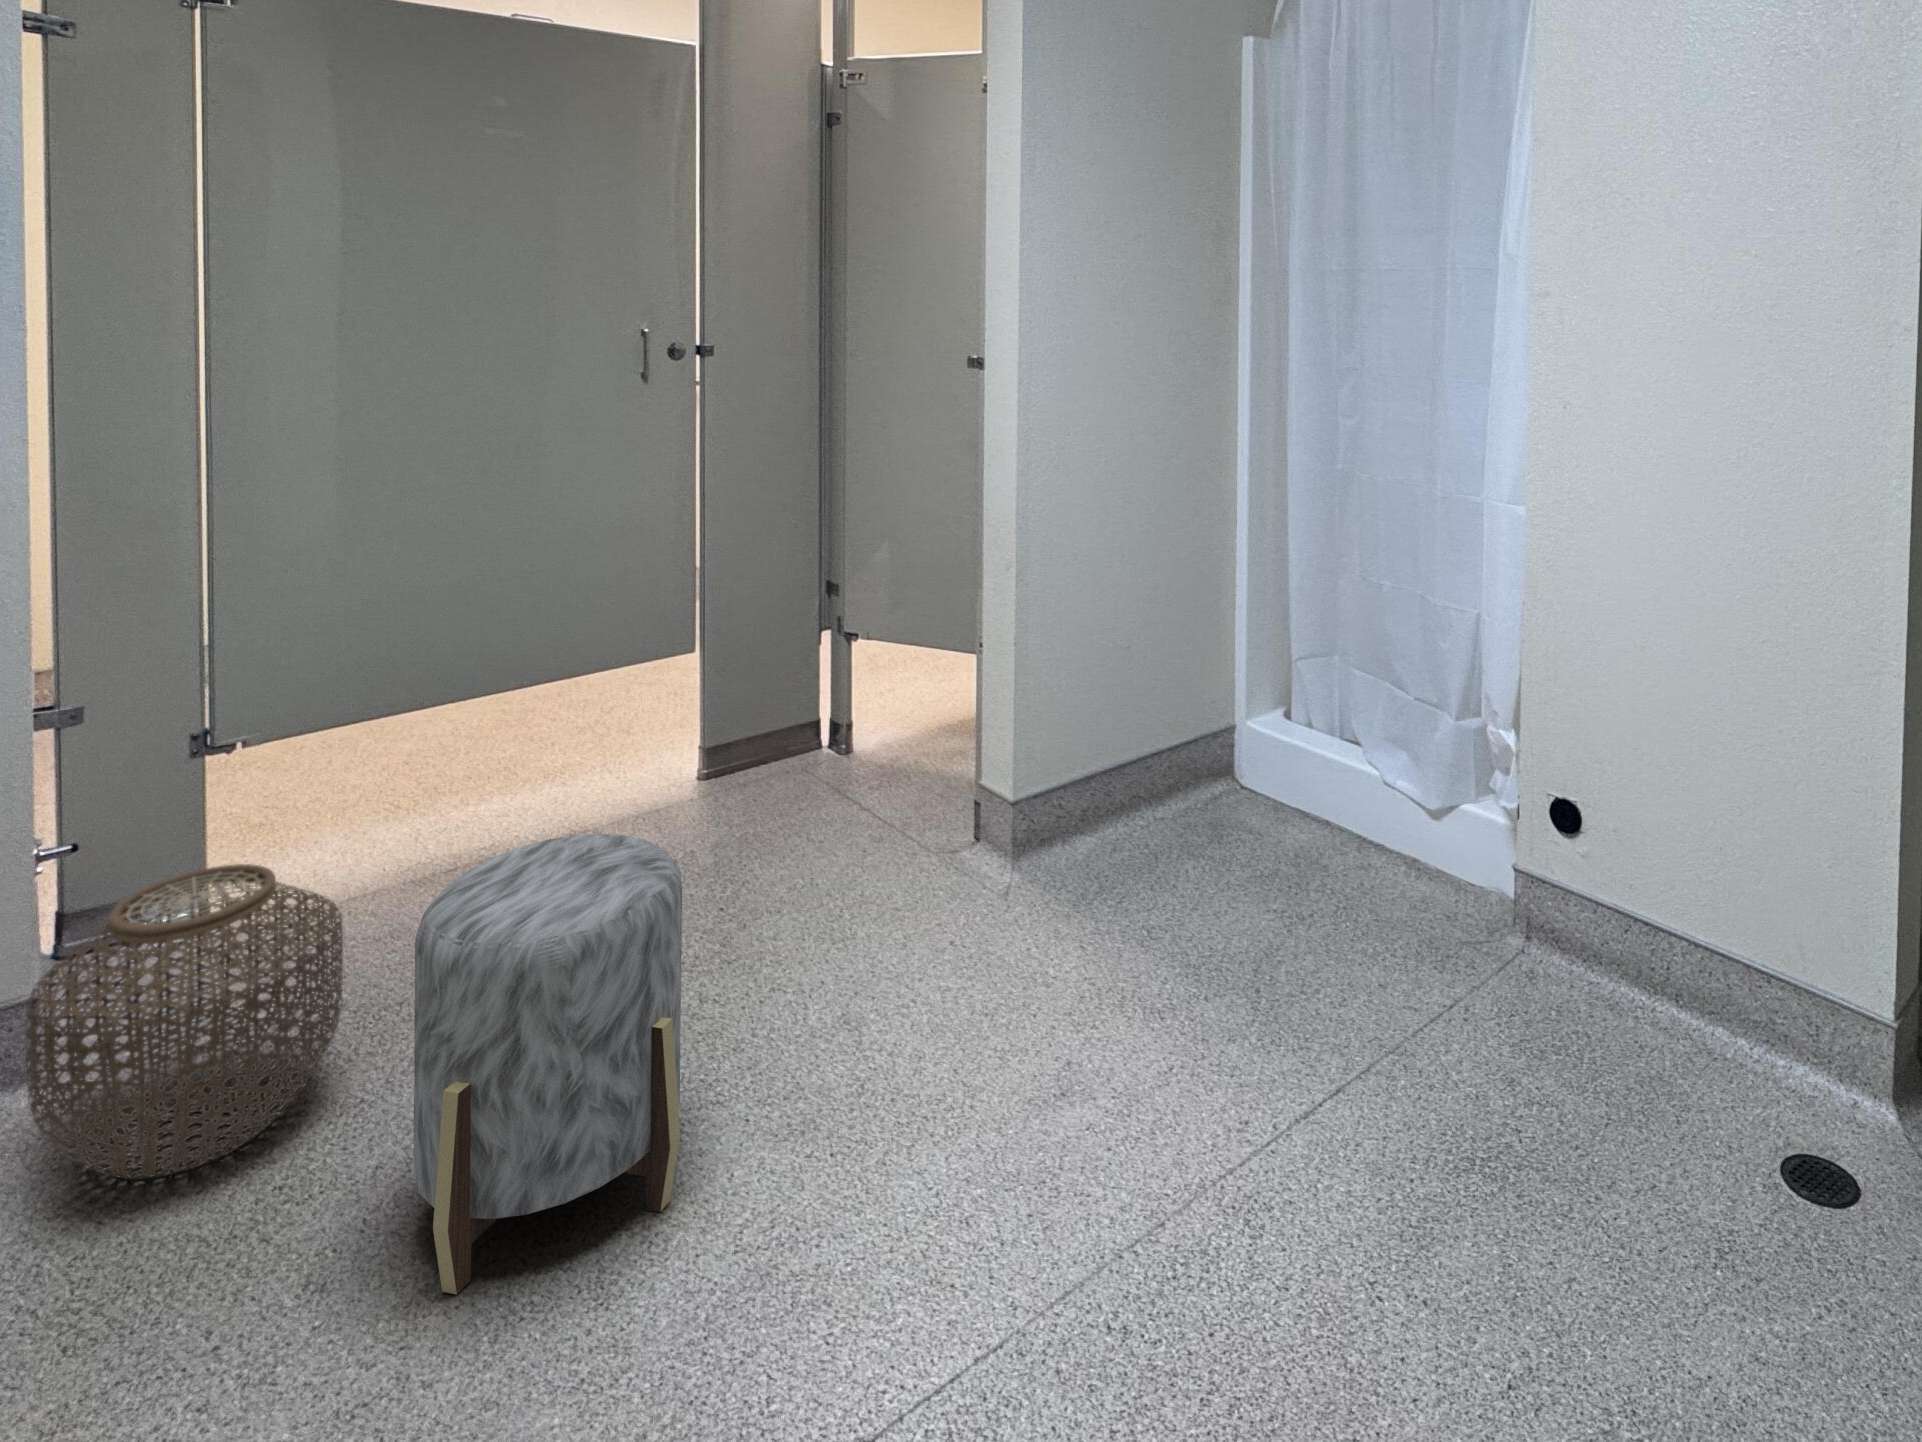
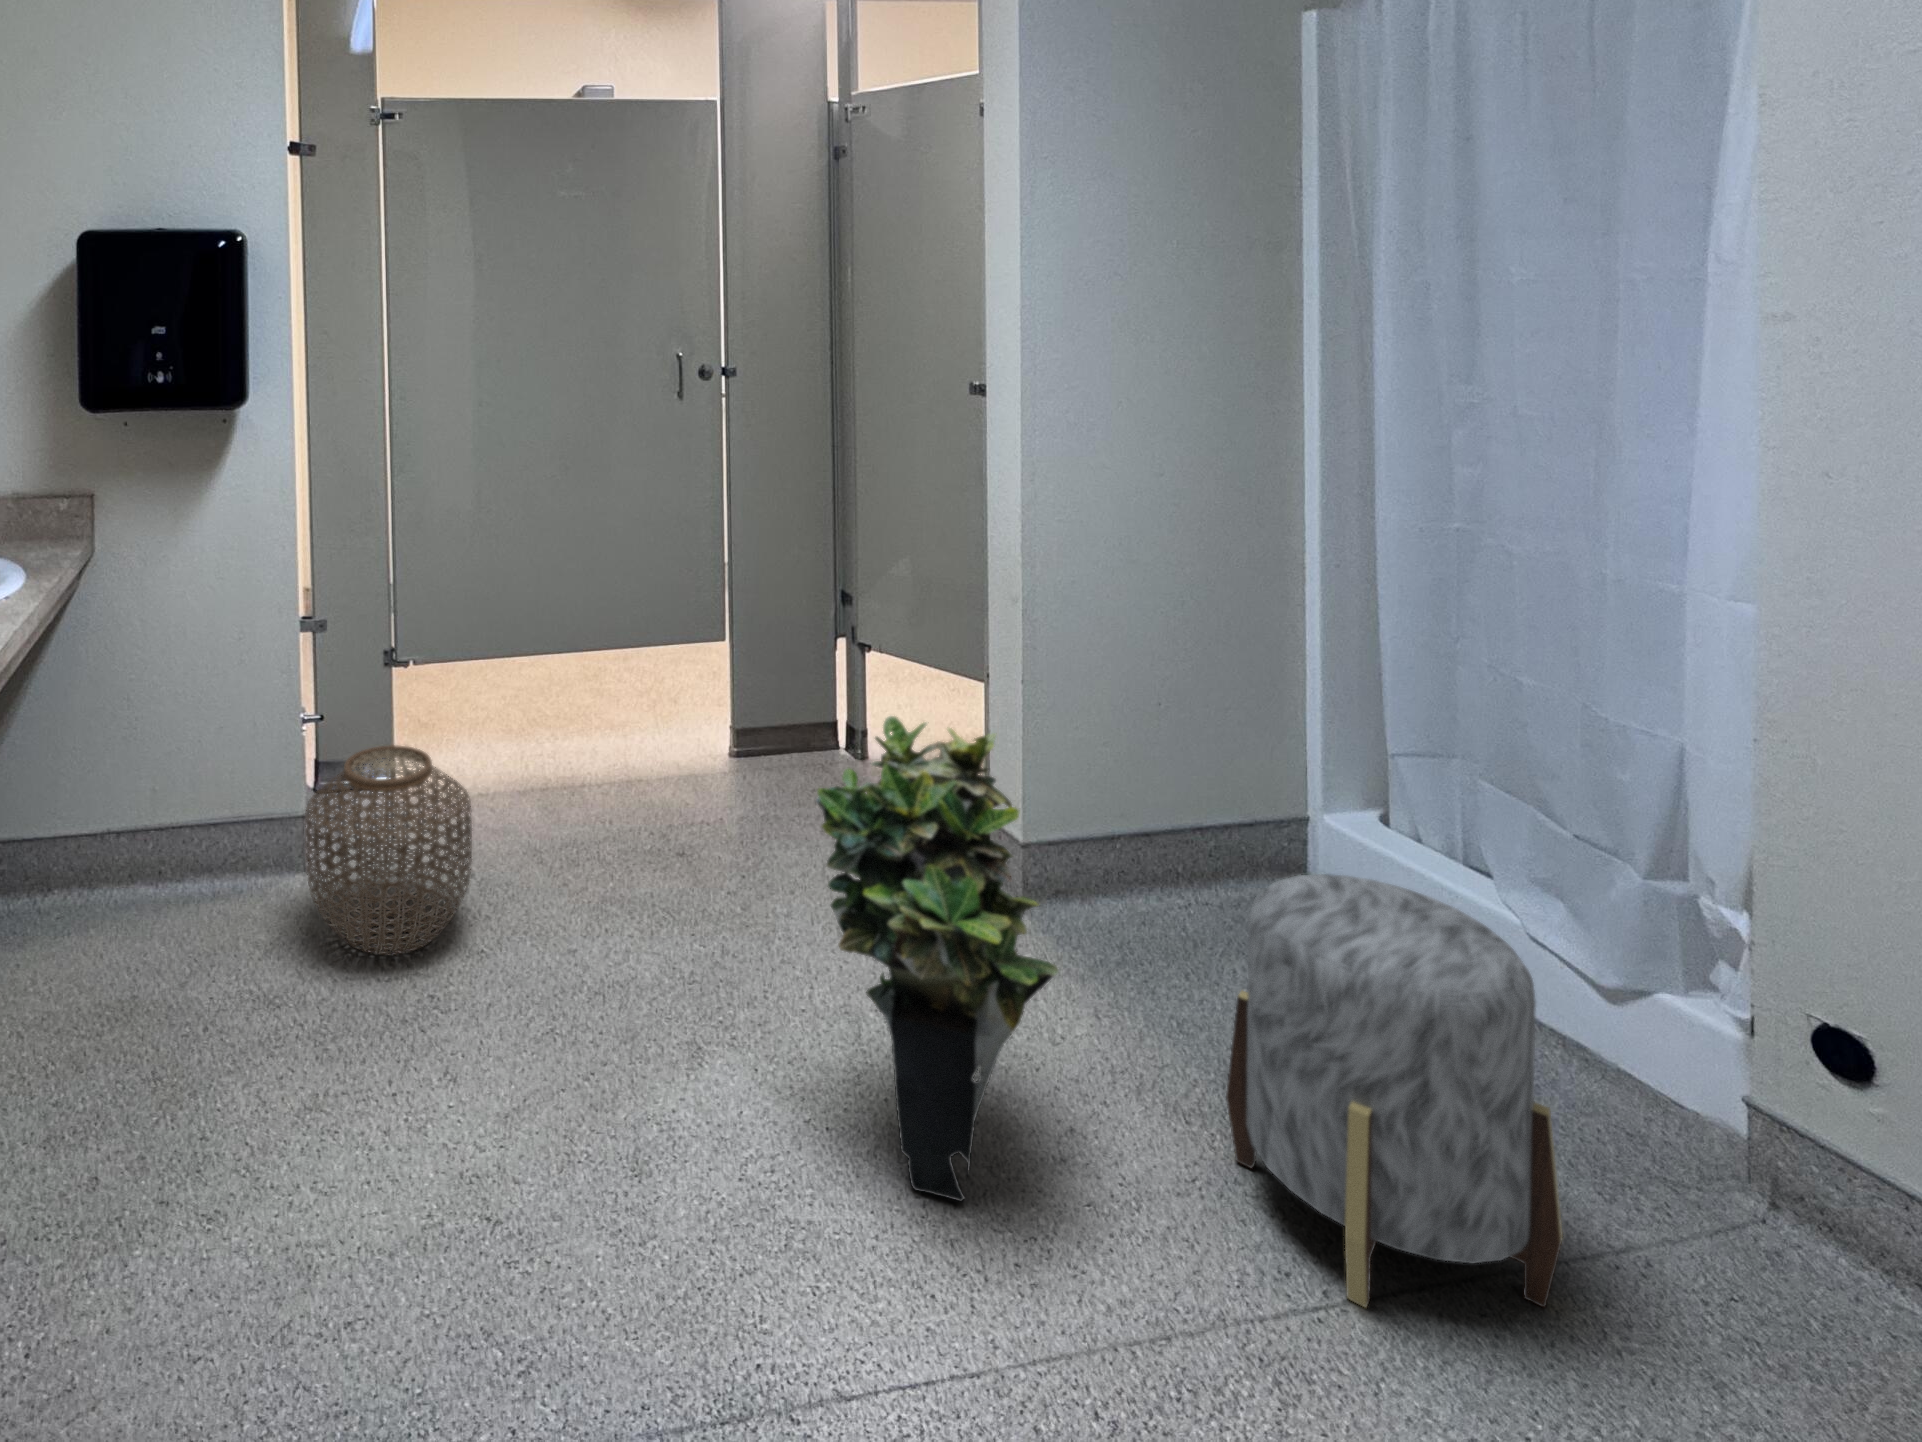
potted plant: none [824,694,1066,1185] -> present [817,716,1058,1201]
stool: present [414,834,682,1295] -> present [1226,874,1563,1308]

